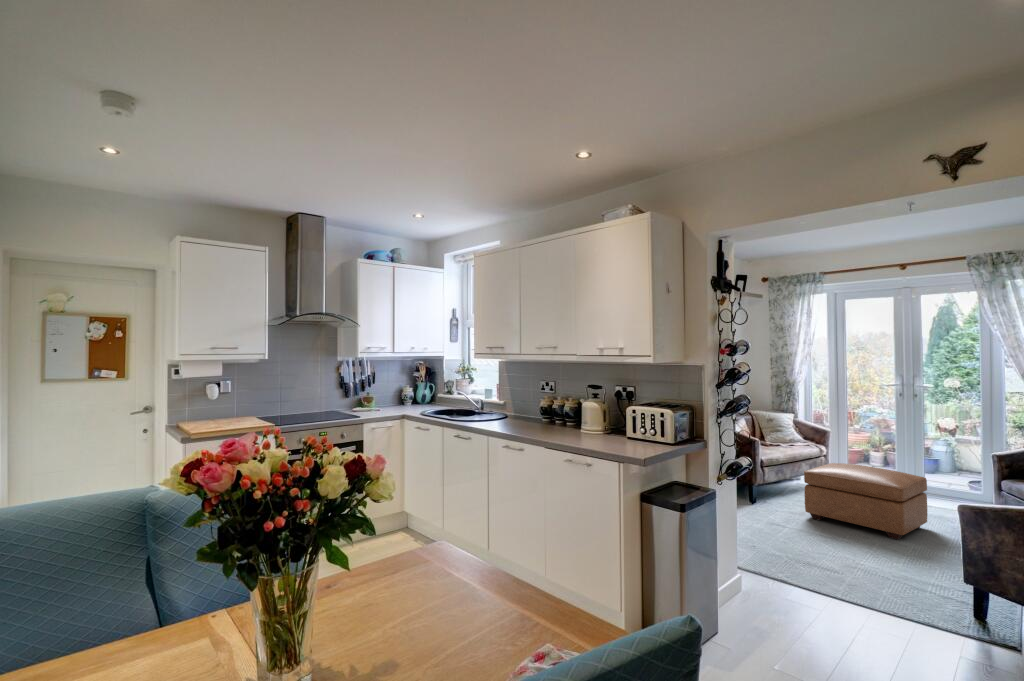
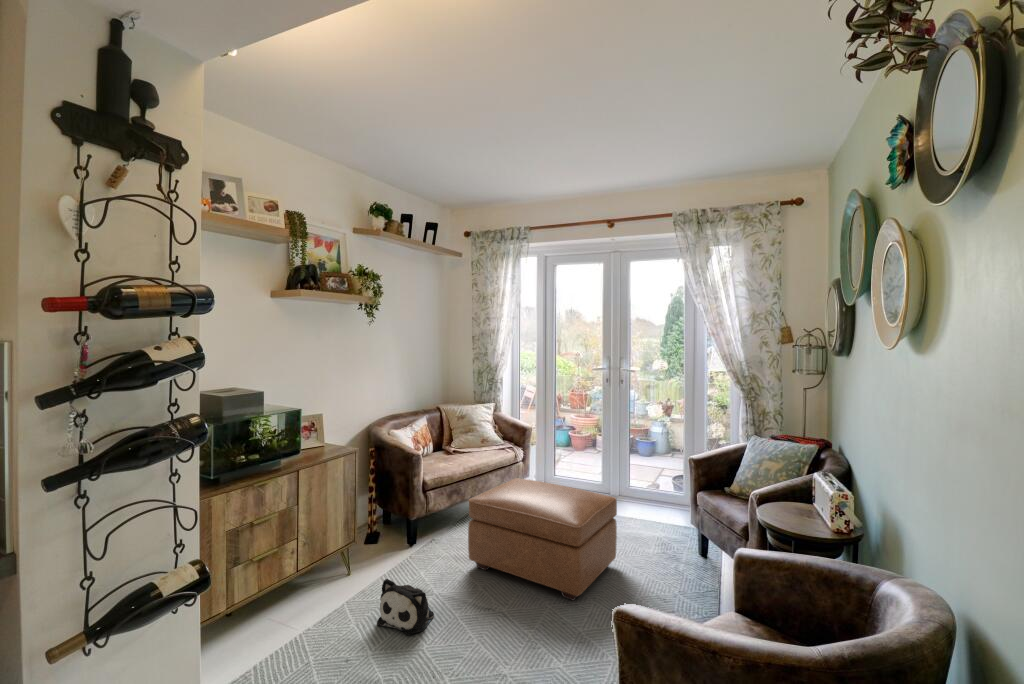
plush toy: none [761,508,797,539] -> present [377,579,434,634]

